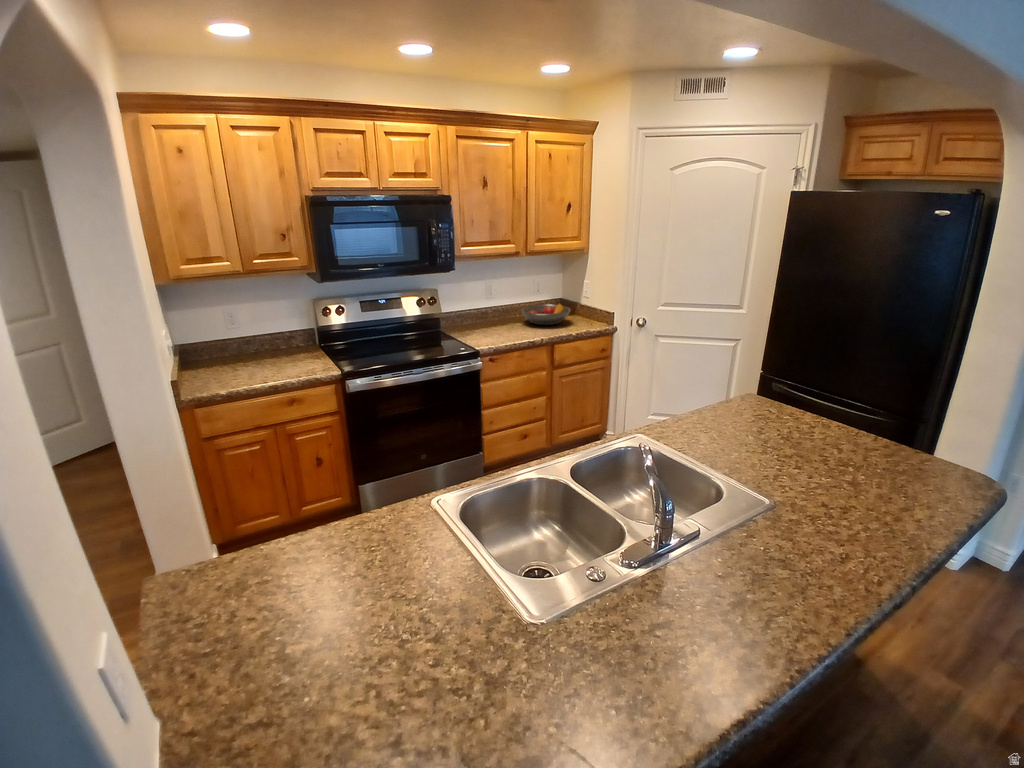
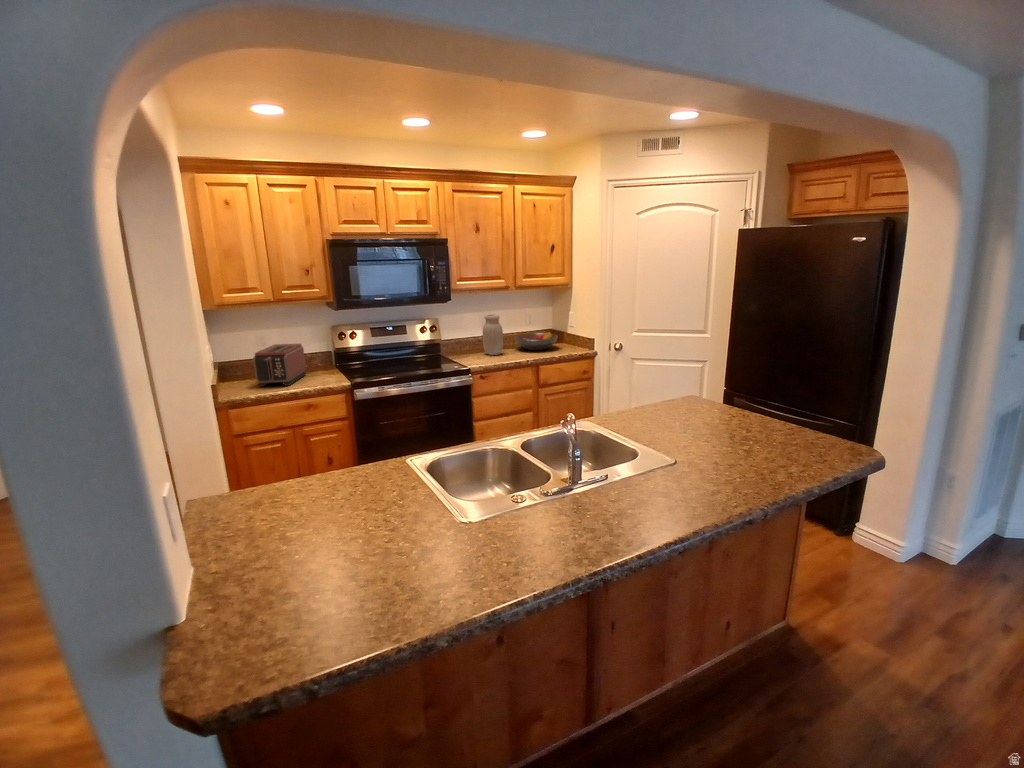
jar: none [487,285,511,332] -> present [483,314,503,355]
toaster: none [222,323,284,378] -> present [253,344,306,387]

